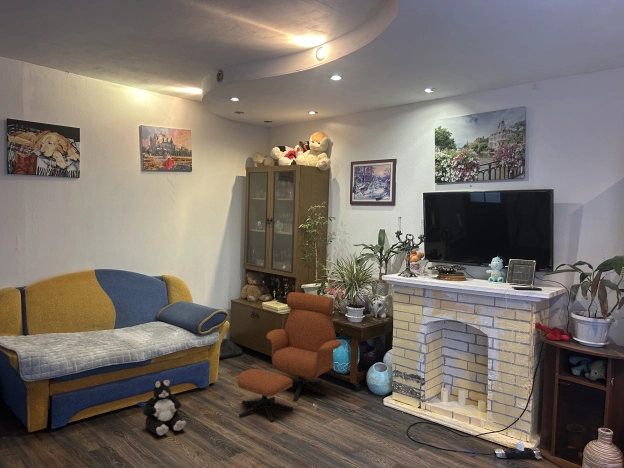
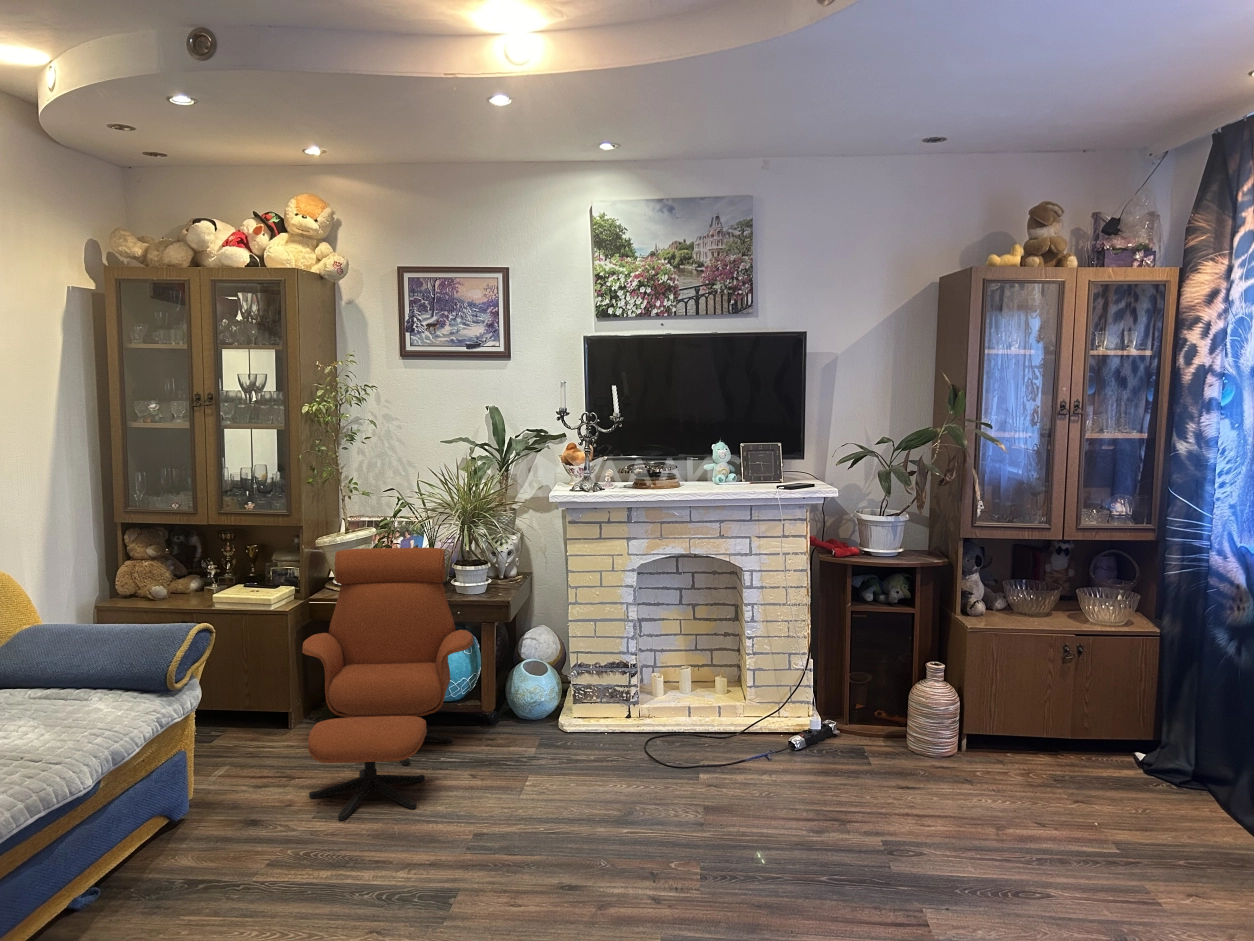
plush toy: present [143,379,186,435] -> none [157,778,269,901]

